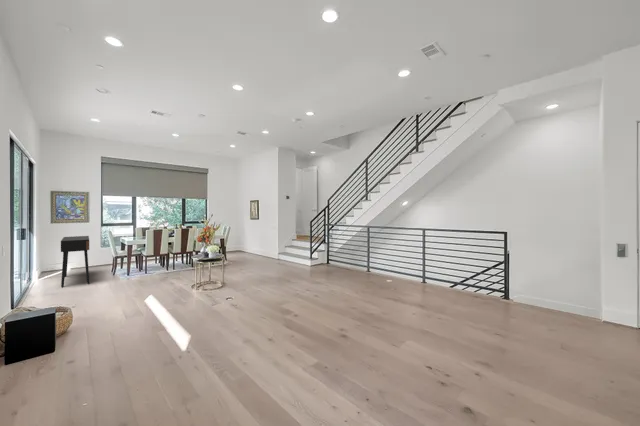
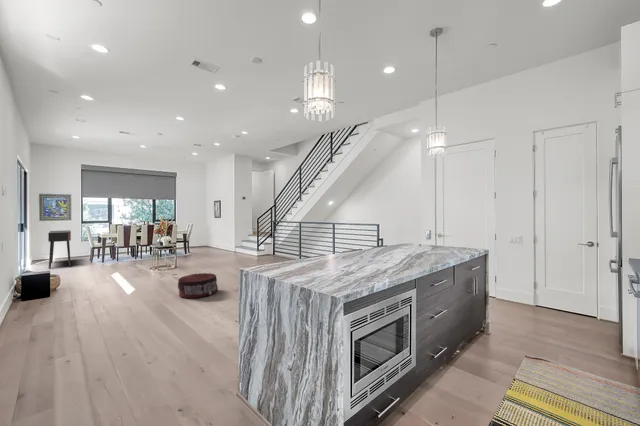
pouf: none [260,307,319,356] -> present [178,273,218,298]

